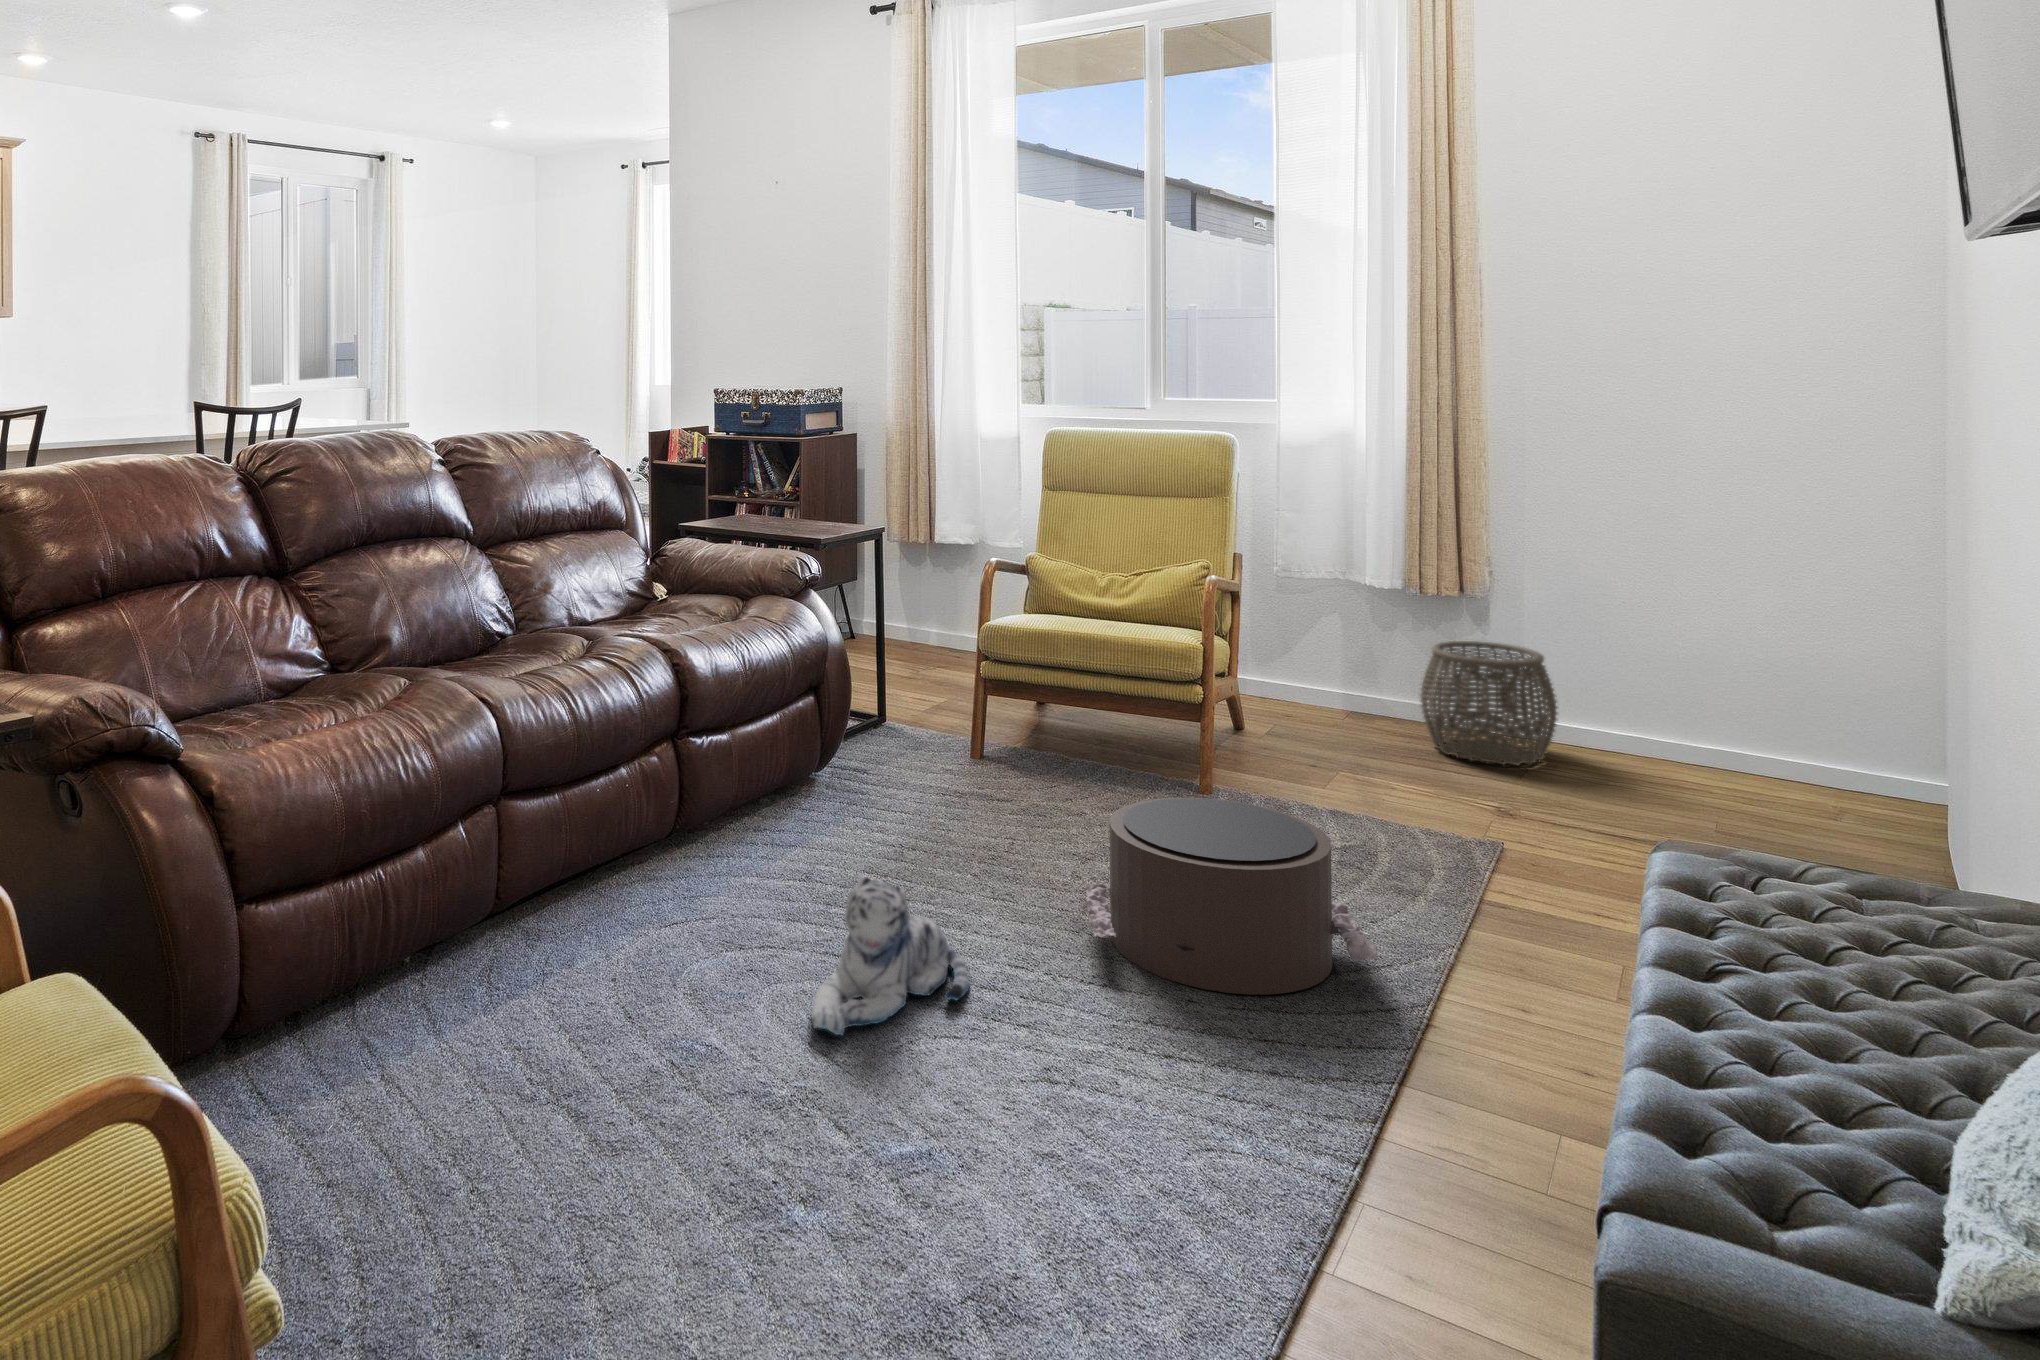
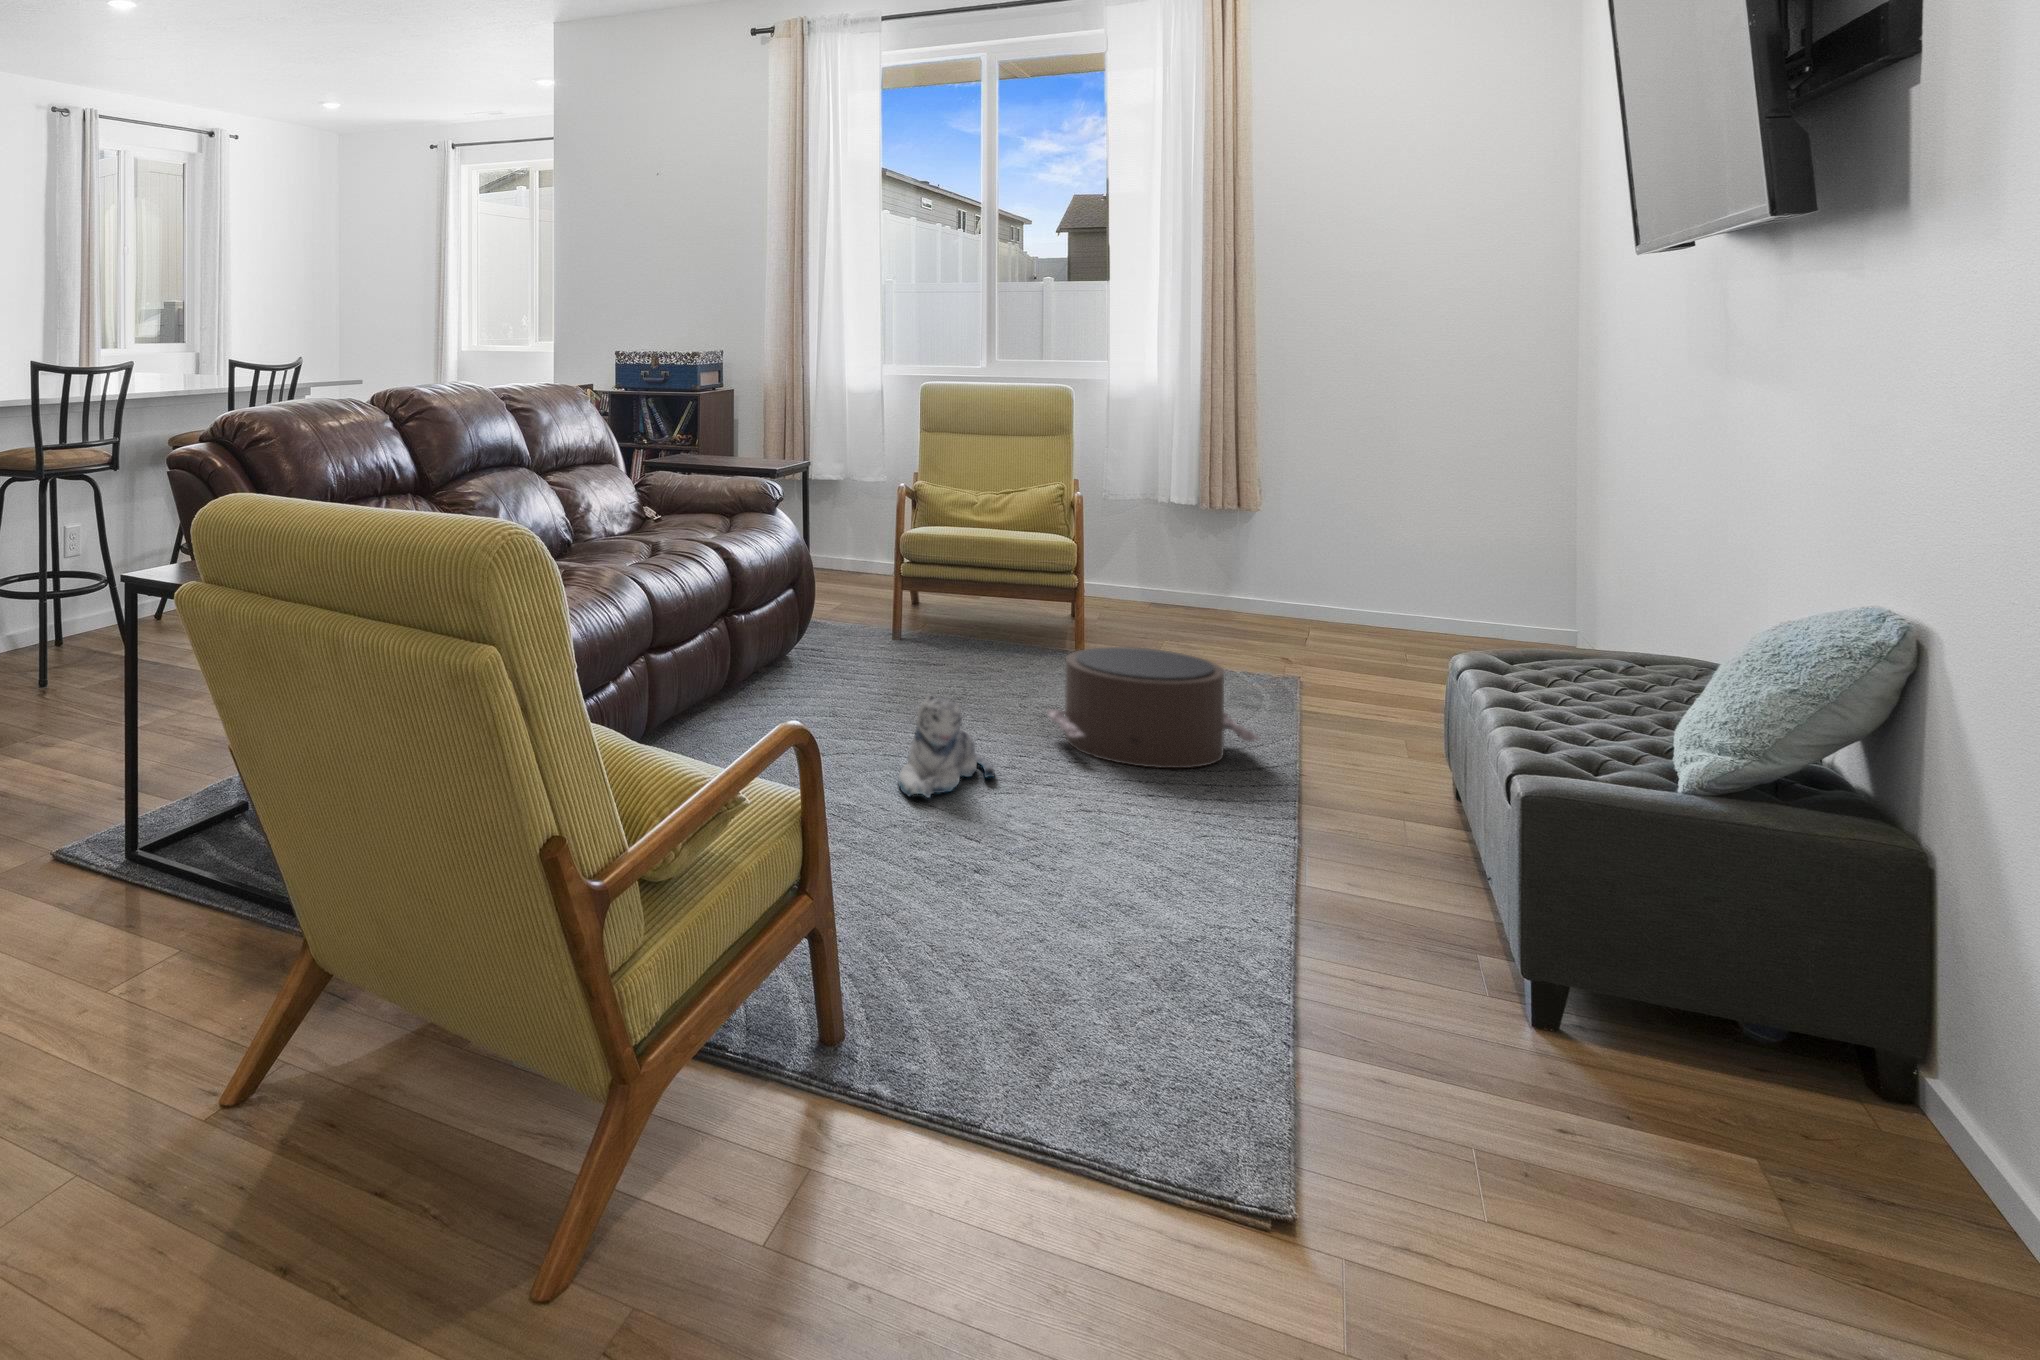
woven basket: present [1420,641,1558,765] -> none [1217,547,1320,638]

